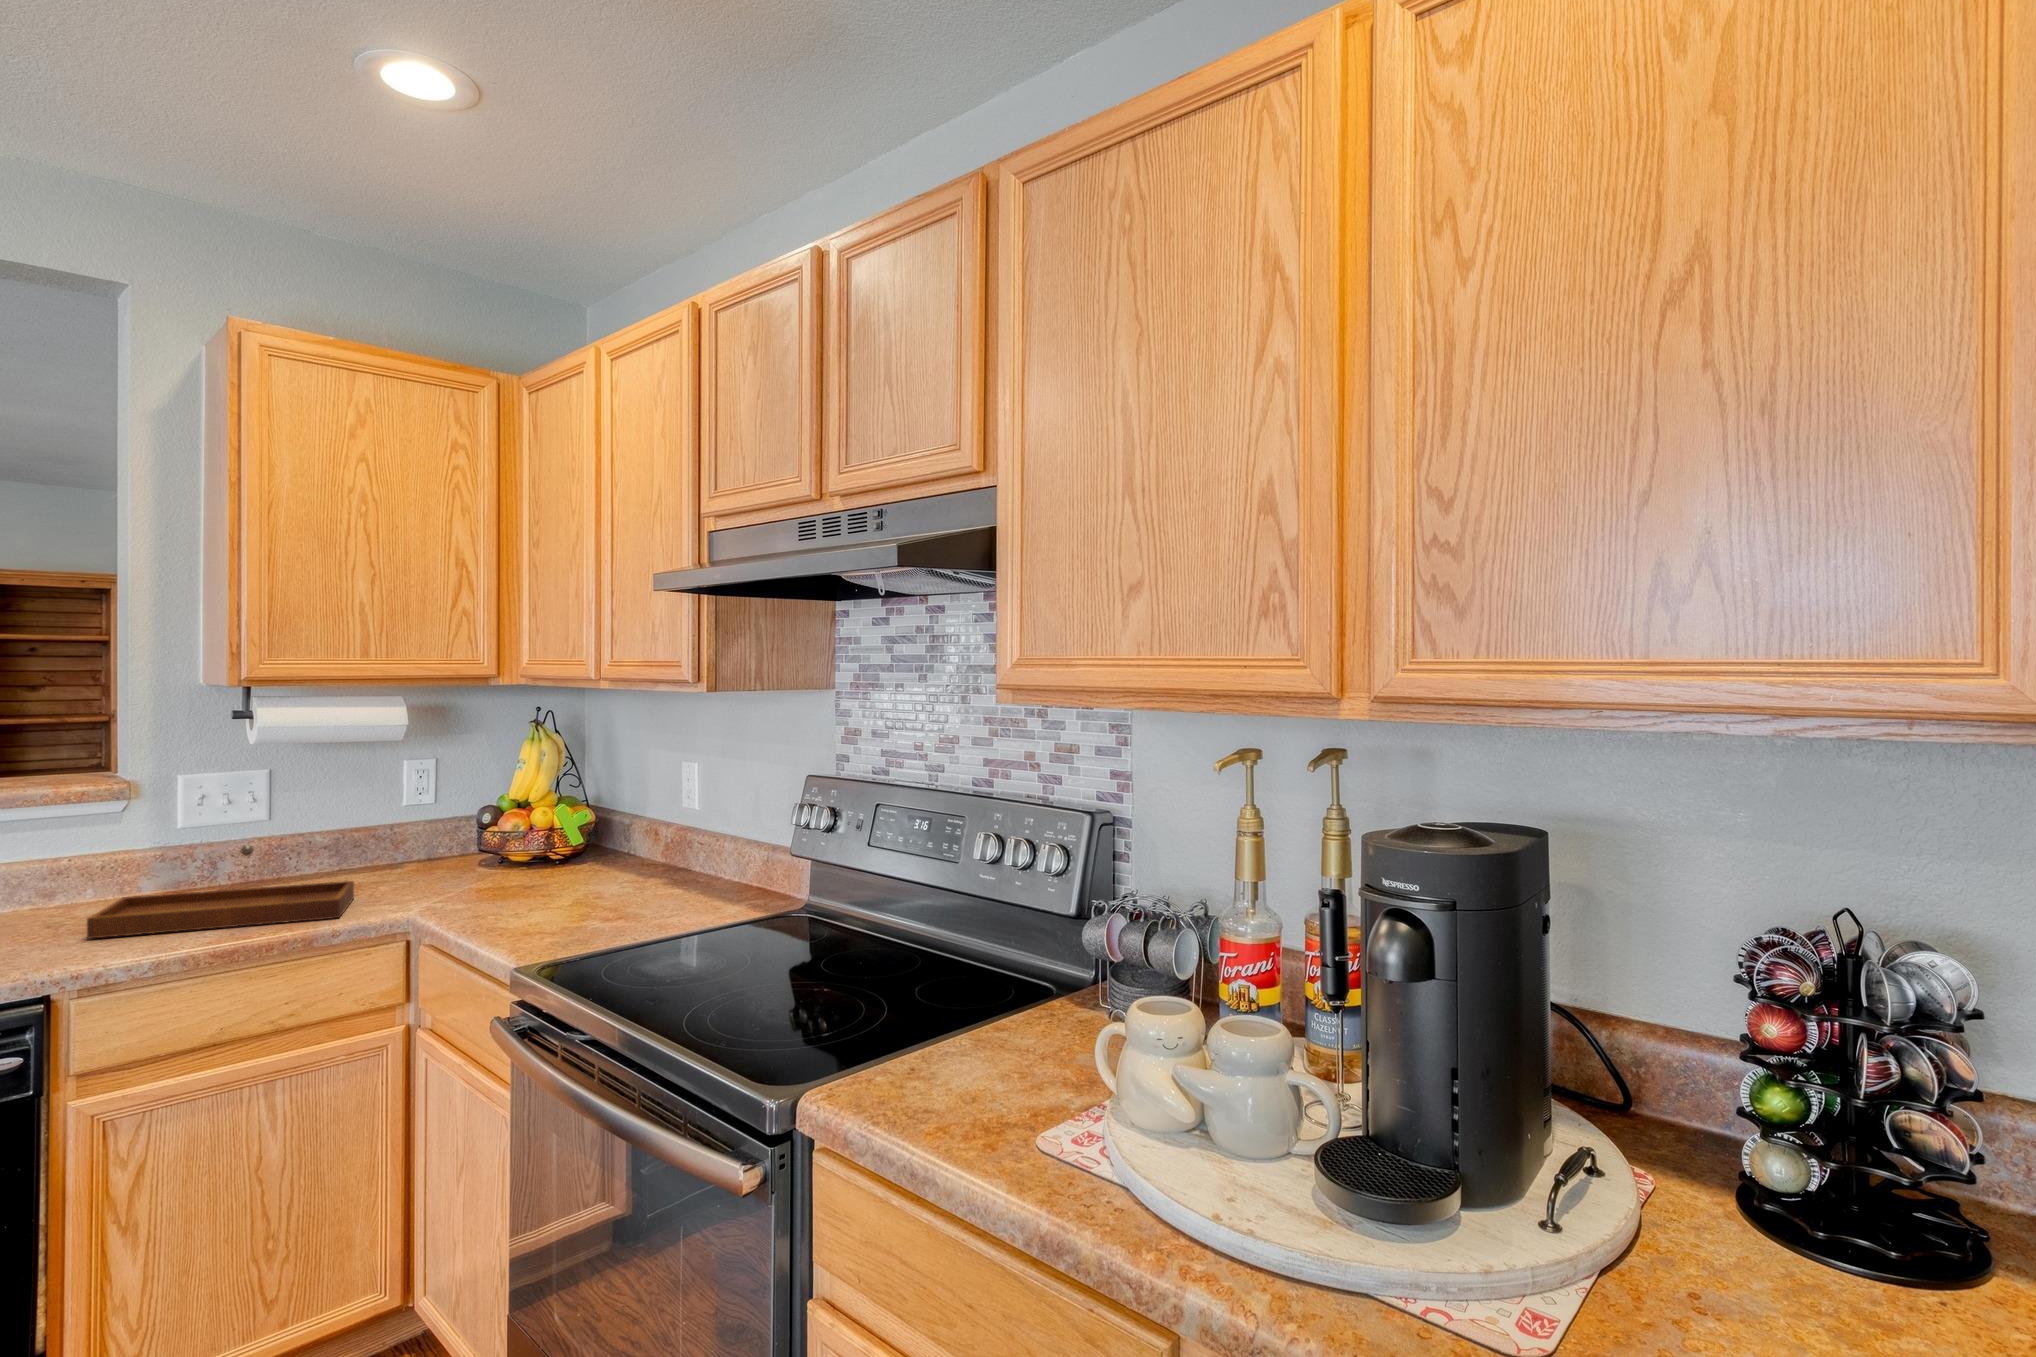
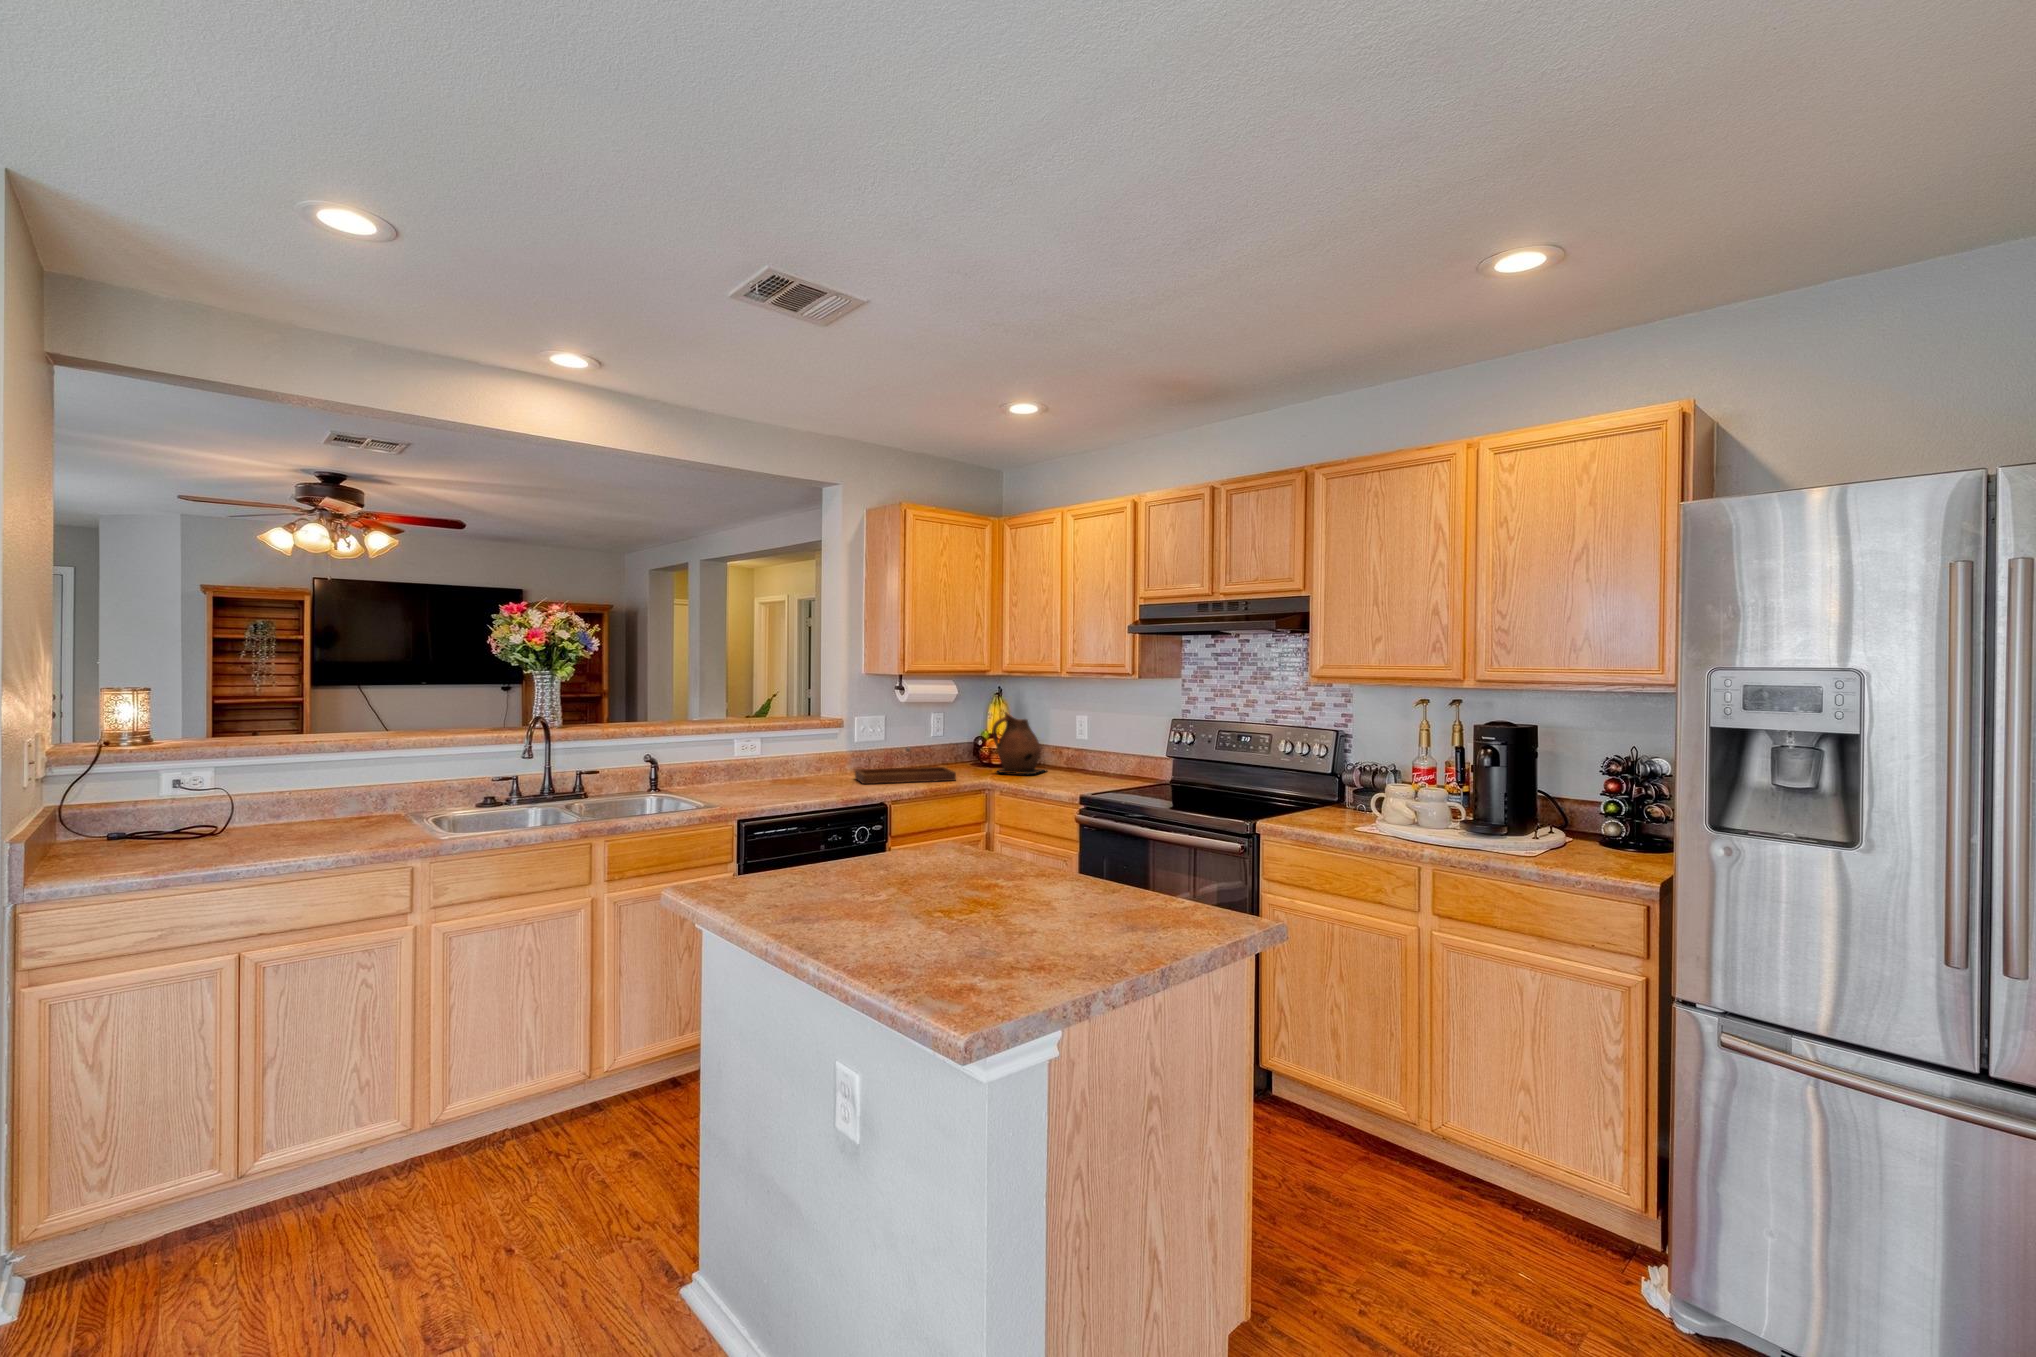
ceramic pitcher: none [473,761,603,895] -> present [992,712,1047,774]

